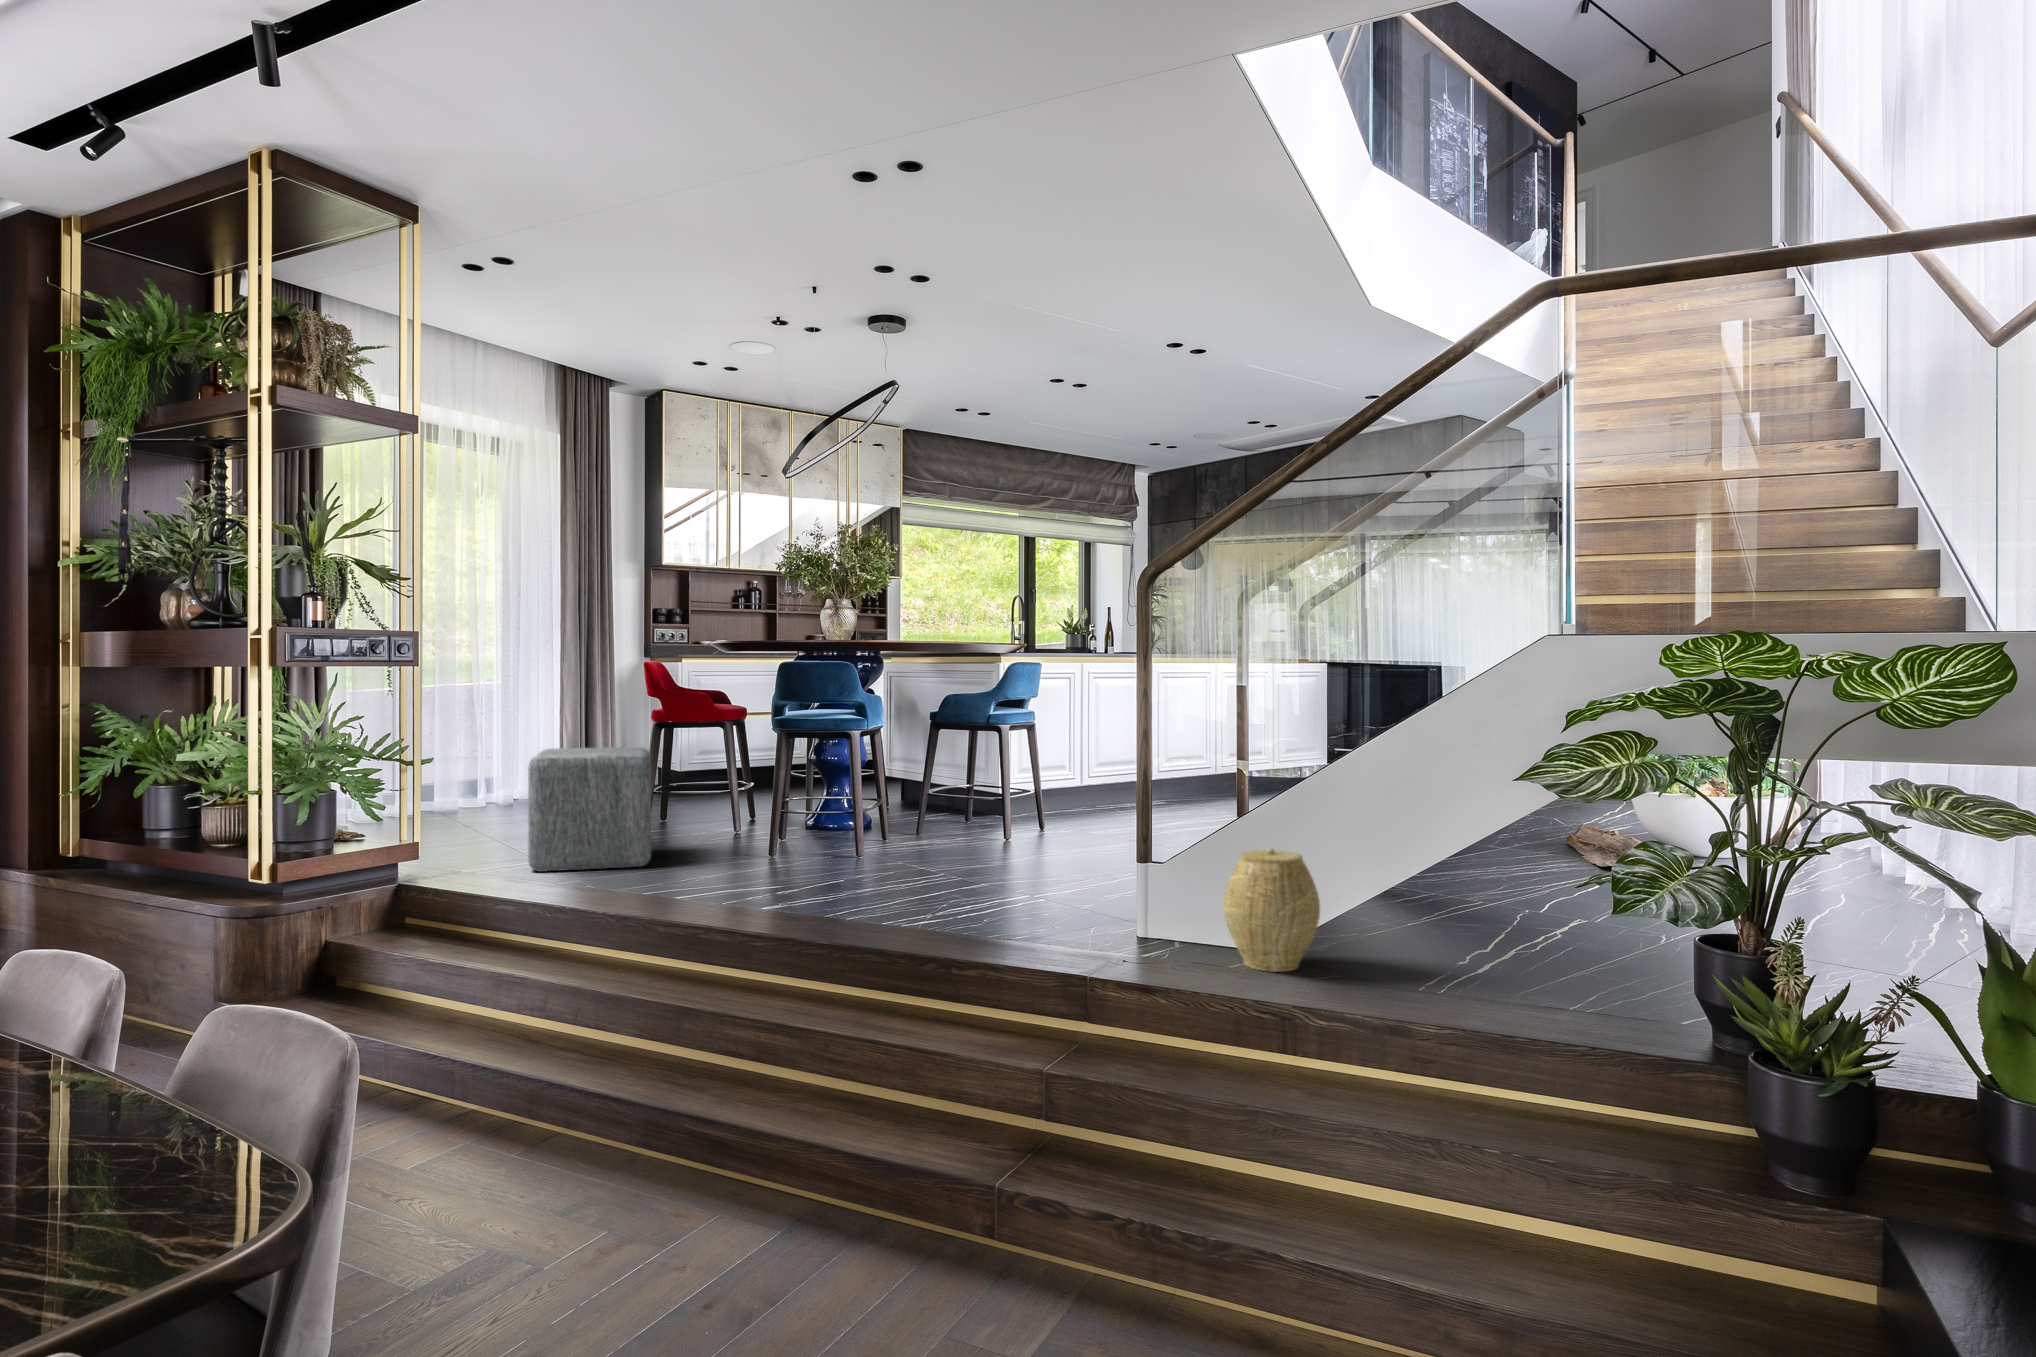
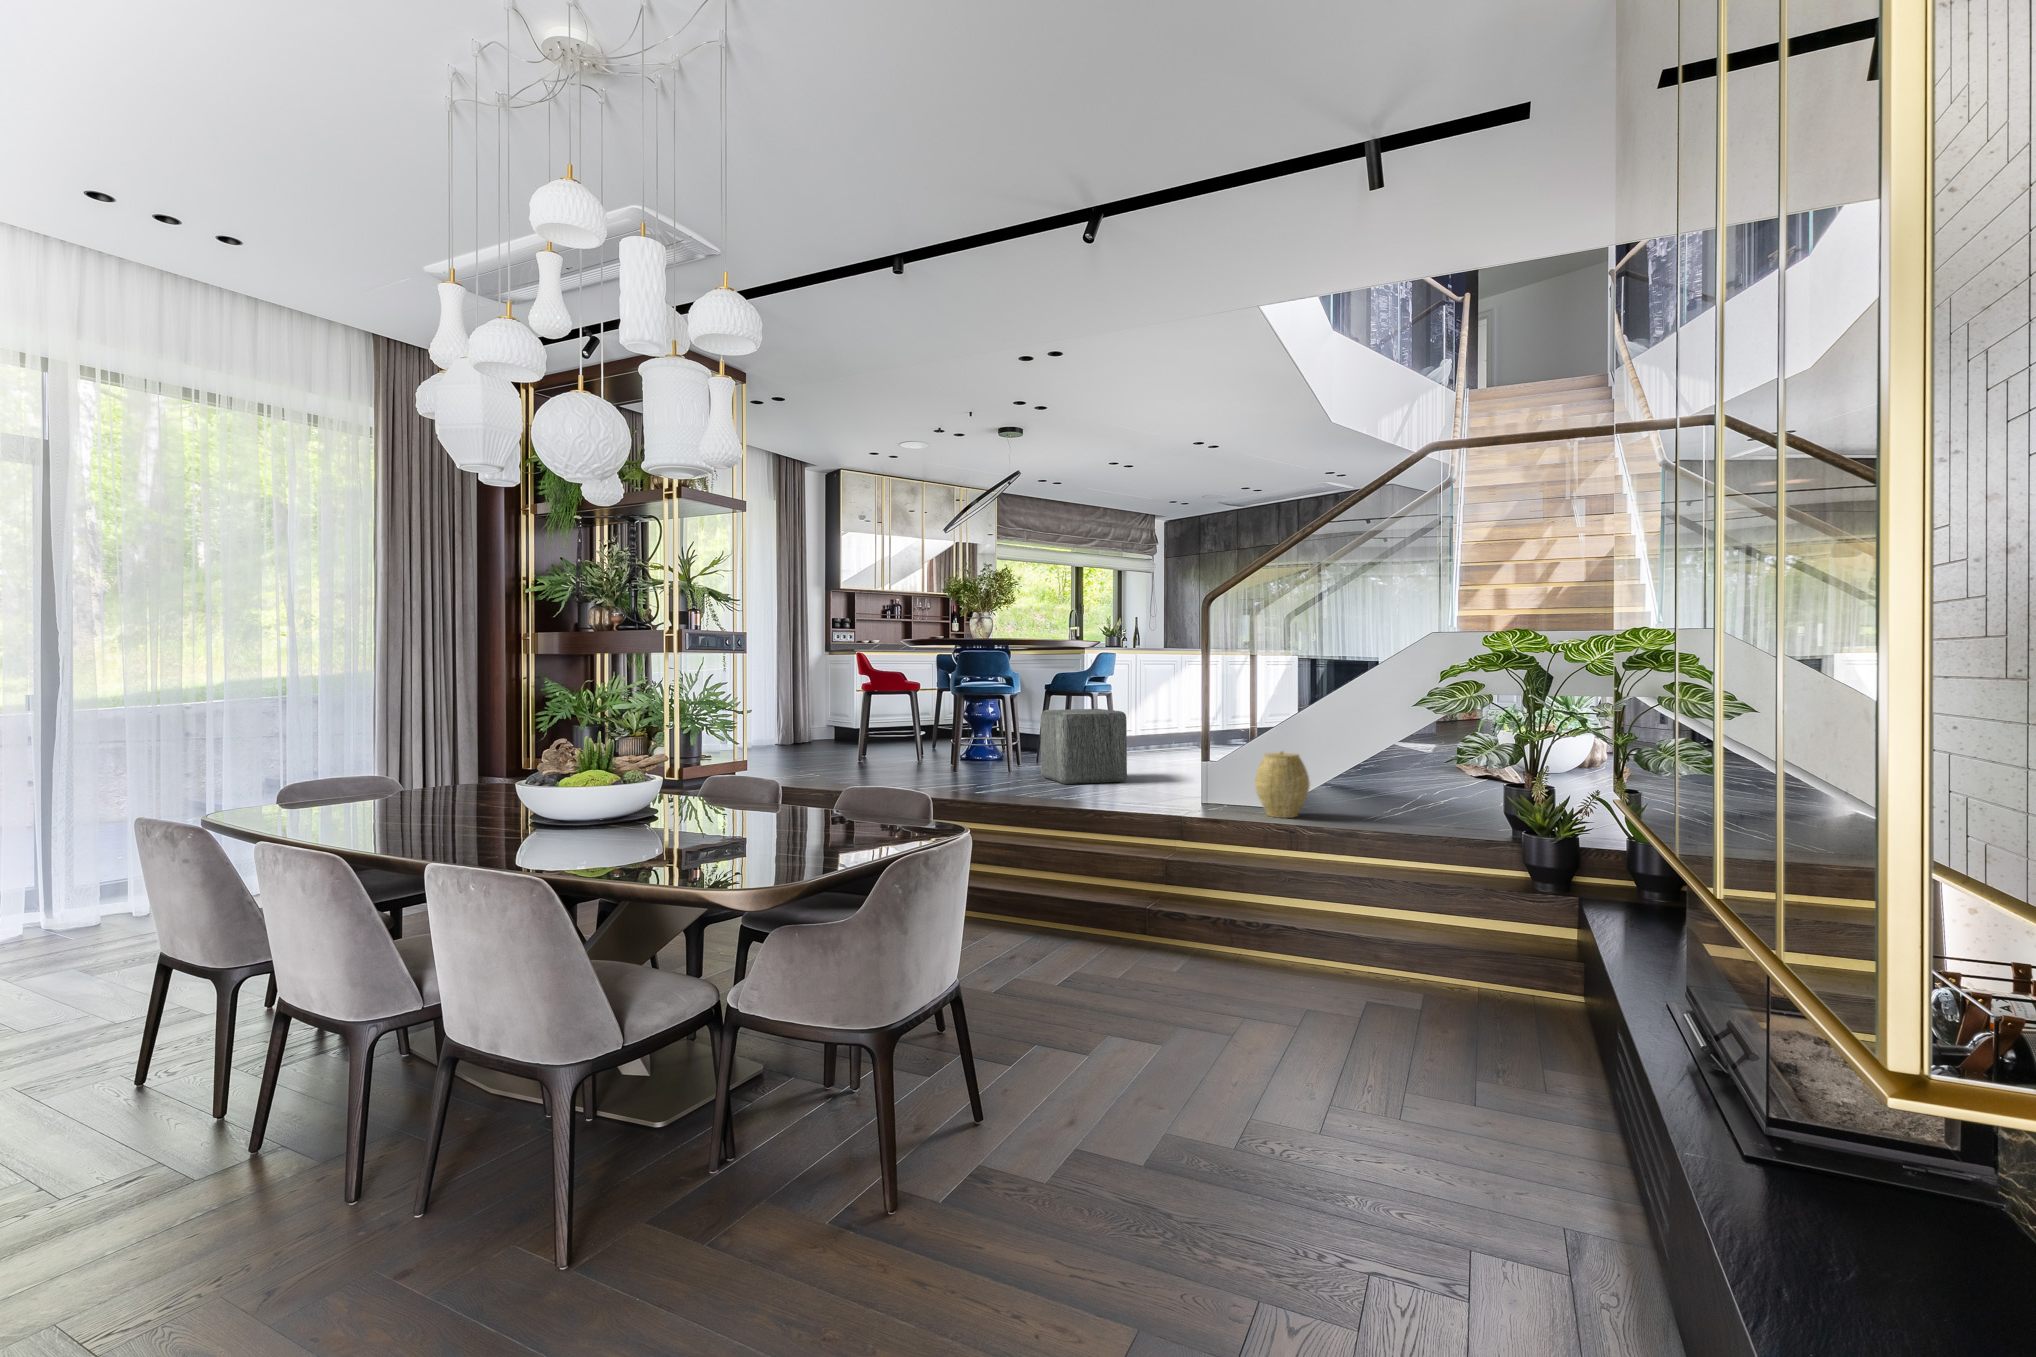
ottoman: present [528,747,651,872] -> present [1040,709,1127,784]

